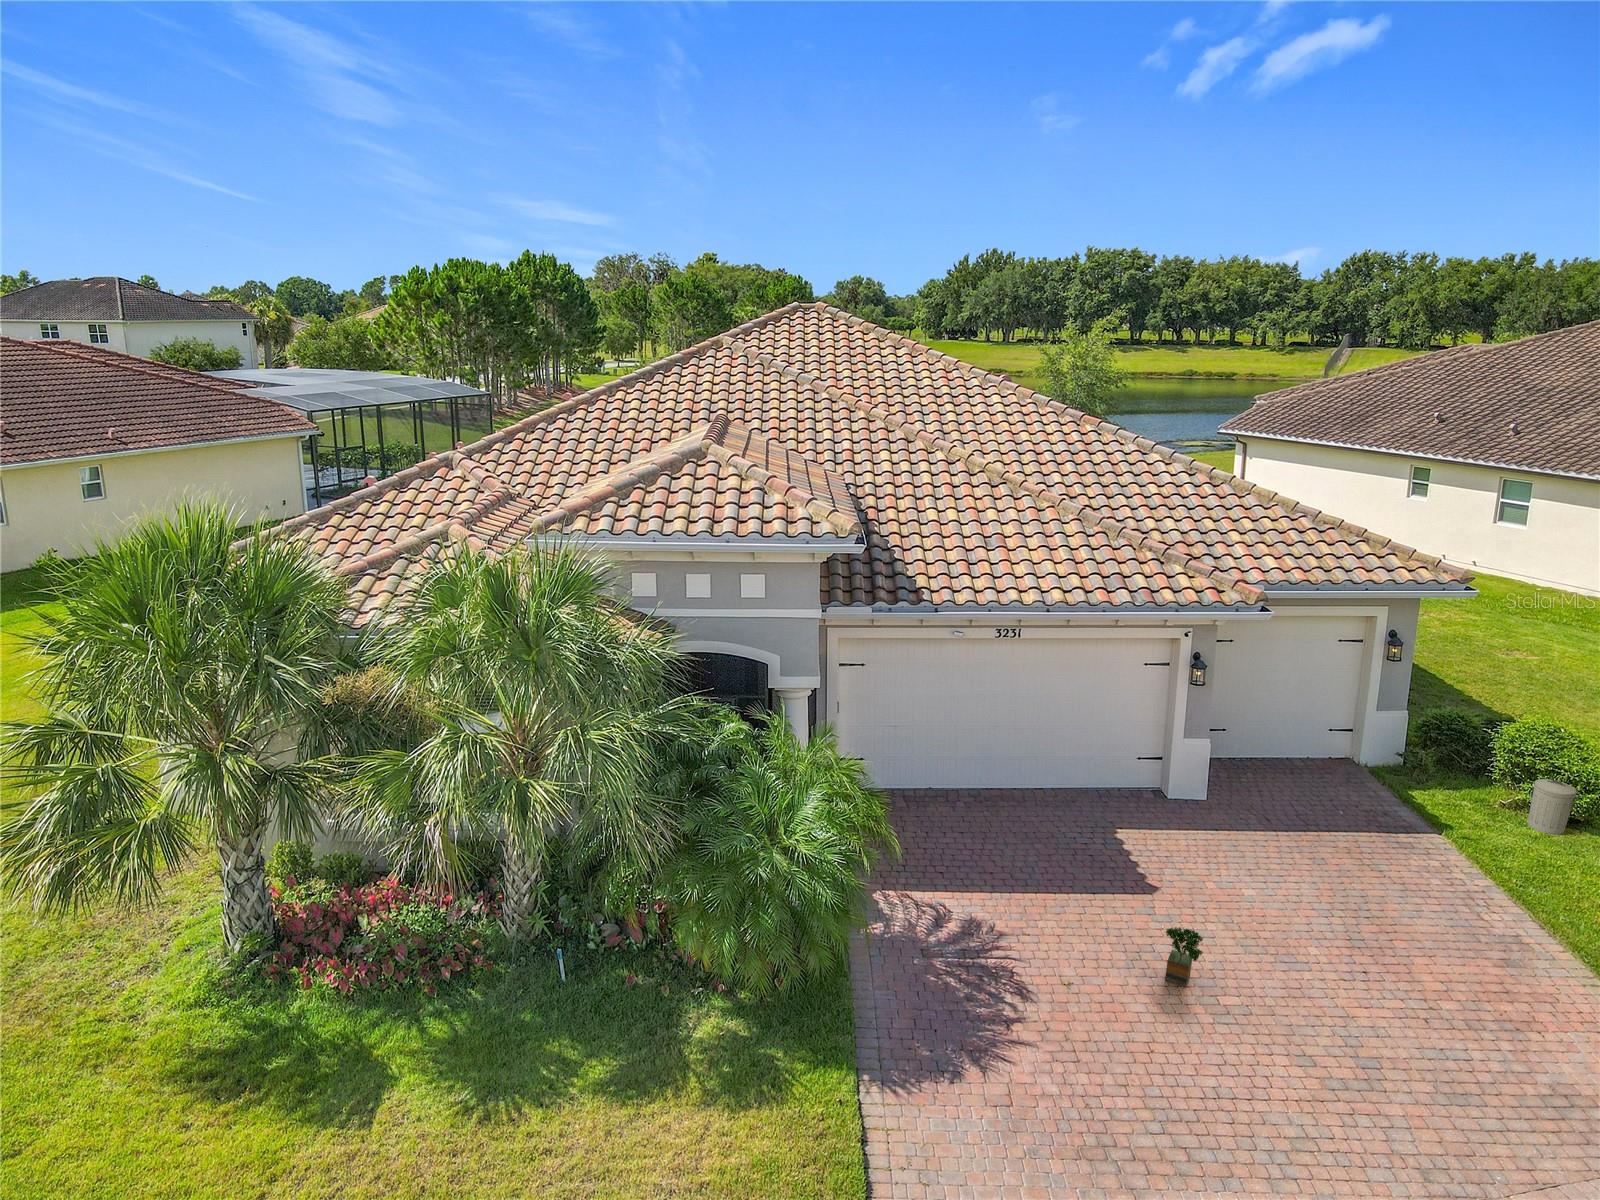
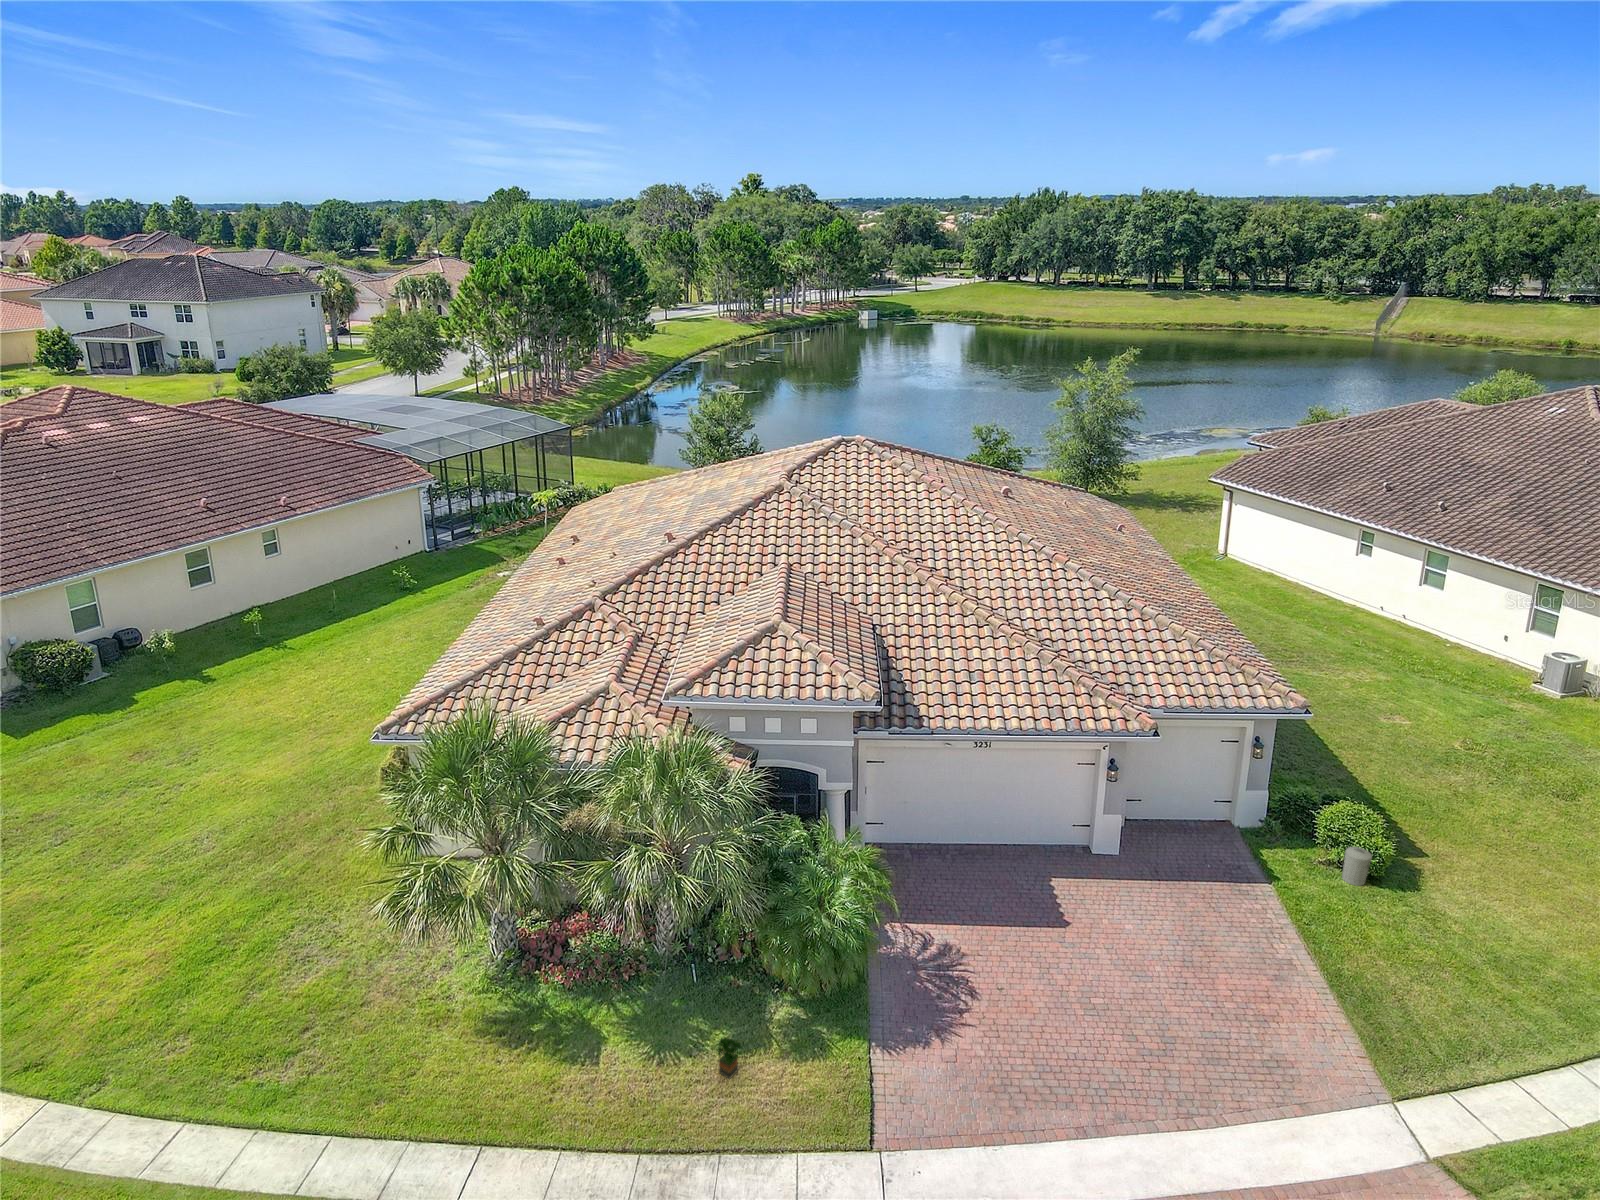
potted tree: present [1165,927,1203,988] -> present [717,1038,741,1079]

